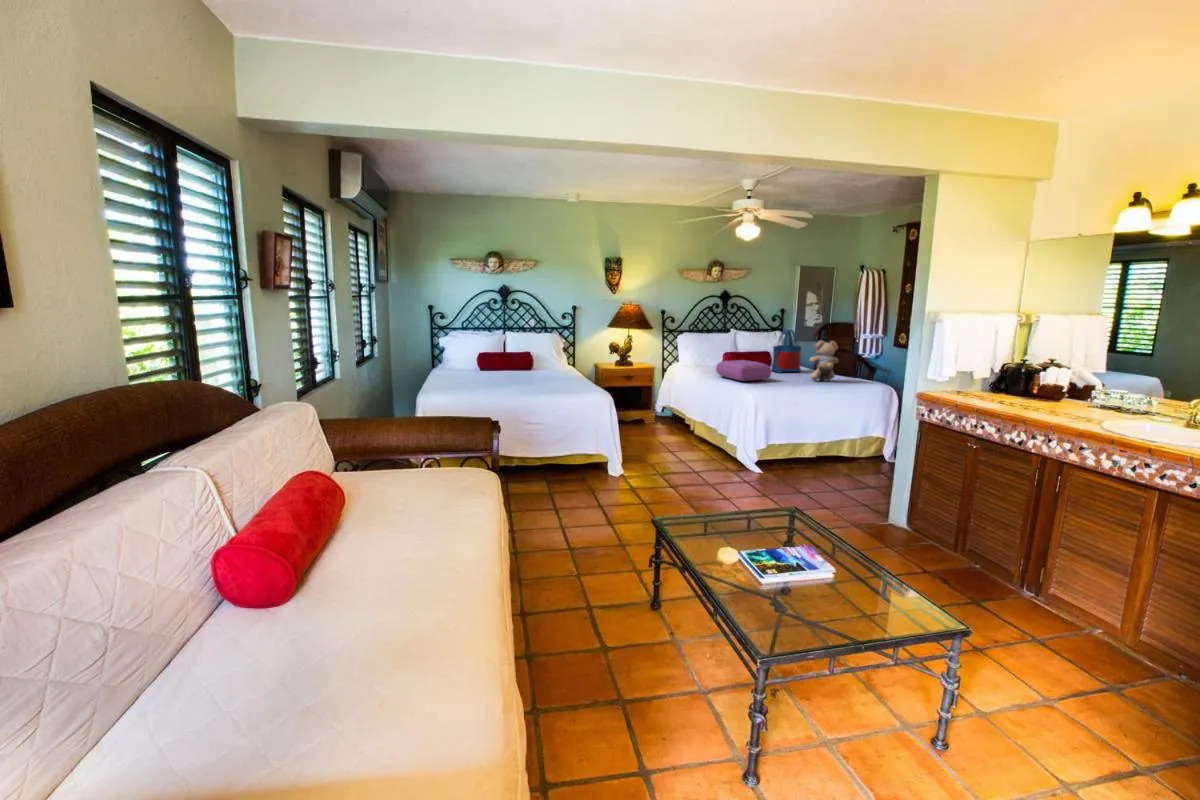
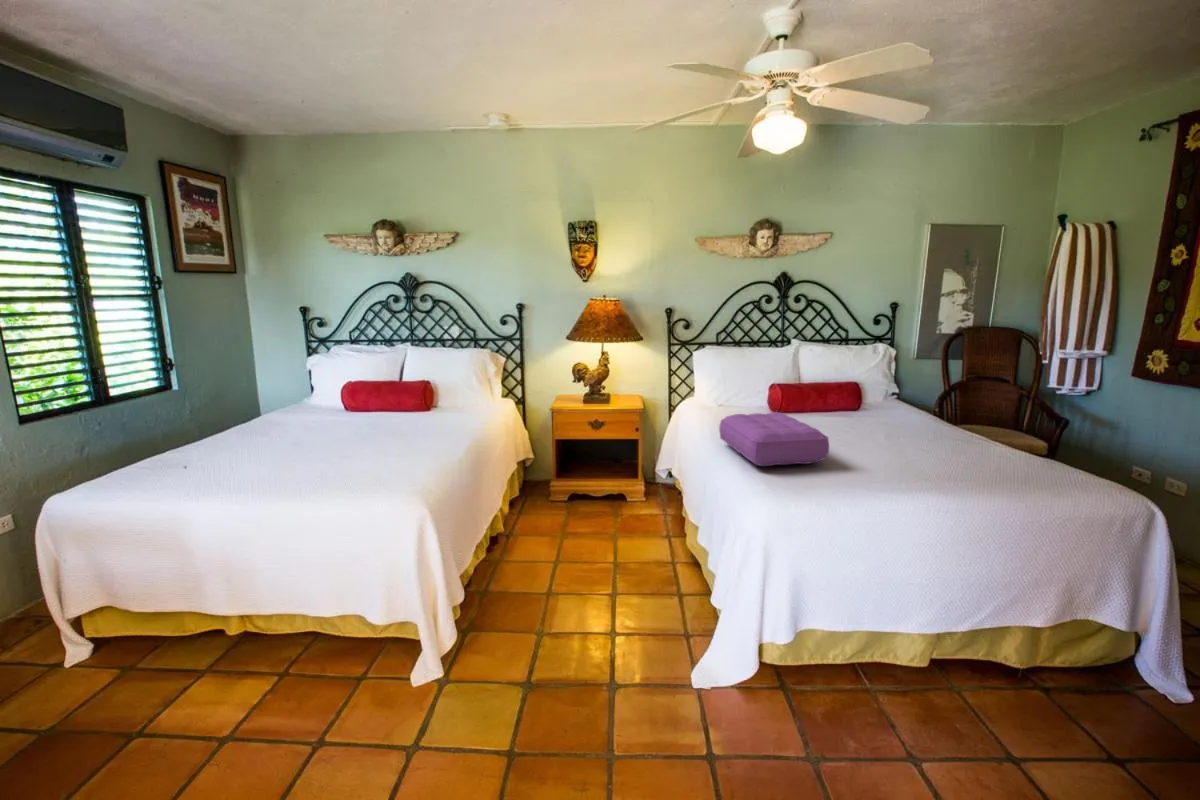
tote bag: present [771,330,801,373] -> none [848,347,916,436]
teddy bear: present [810,340,838,381] -> none [924,381,1000,474]

